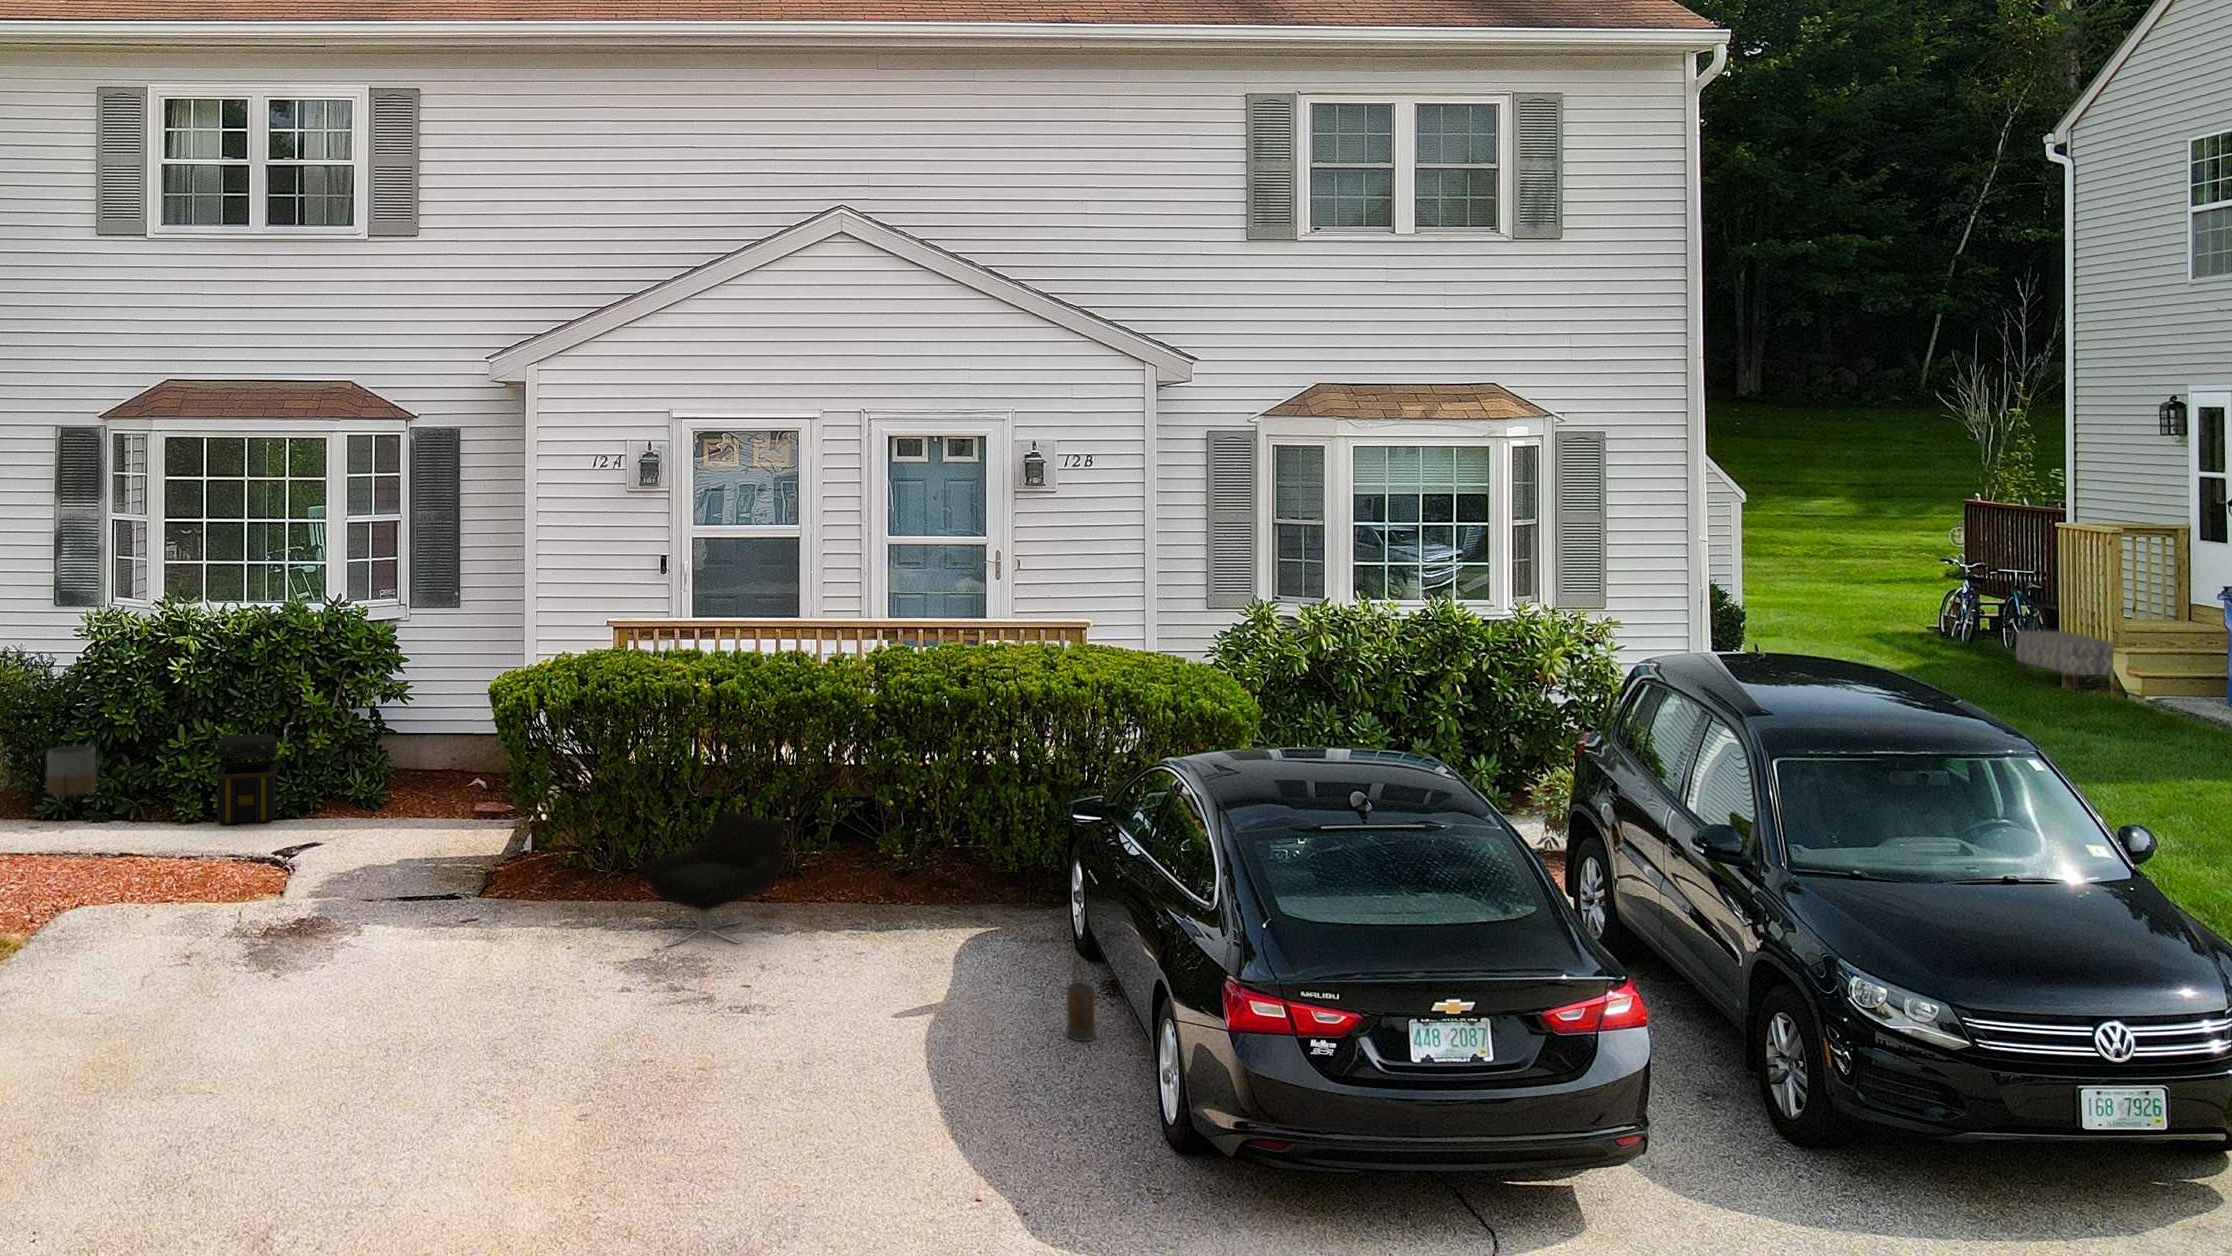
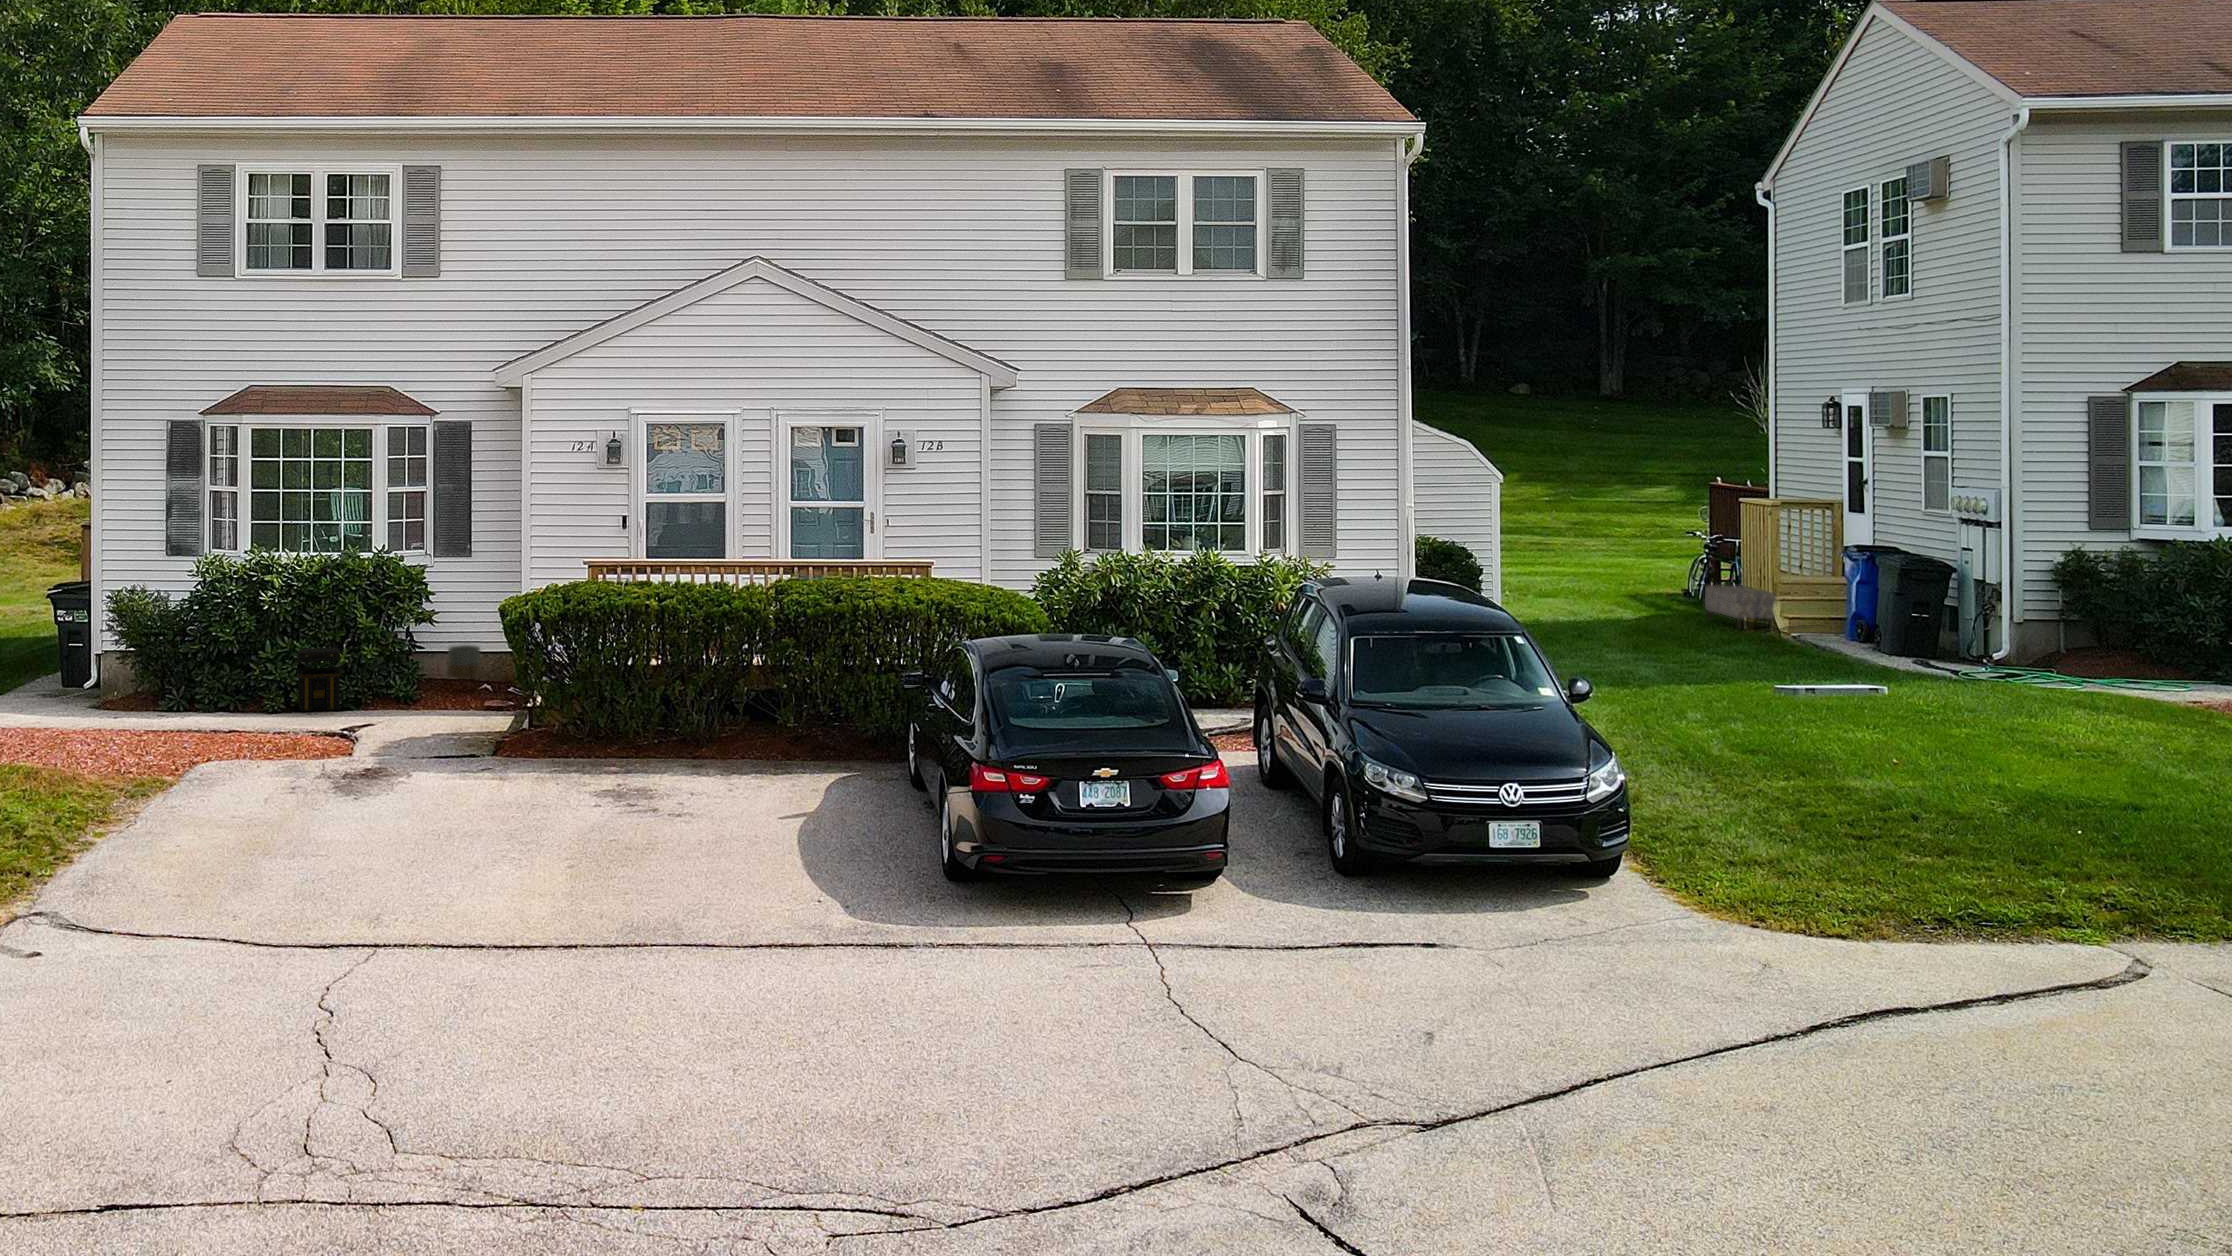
planter: present [47,746,97,797] -> present [447,645,480,688]
lounge chair: present [641,811,783,946] -> none [609,686,707,771]
watering can: present [1067,961,1095,1041] -> none [883,762,901,812]

